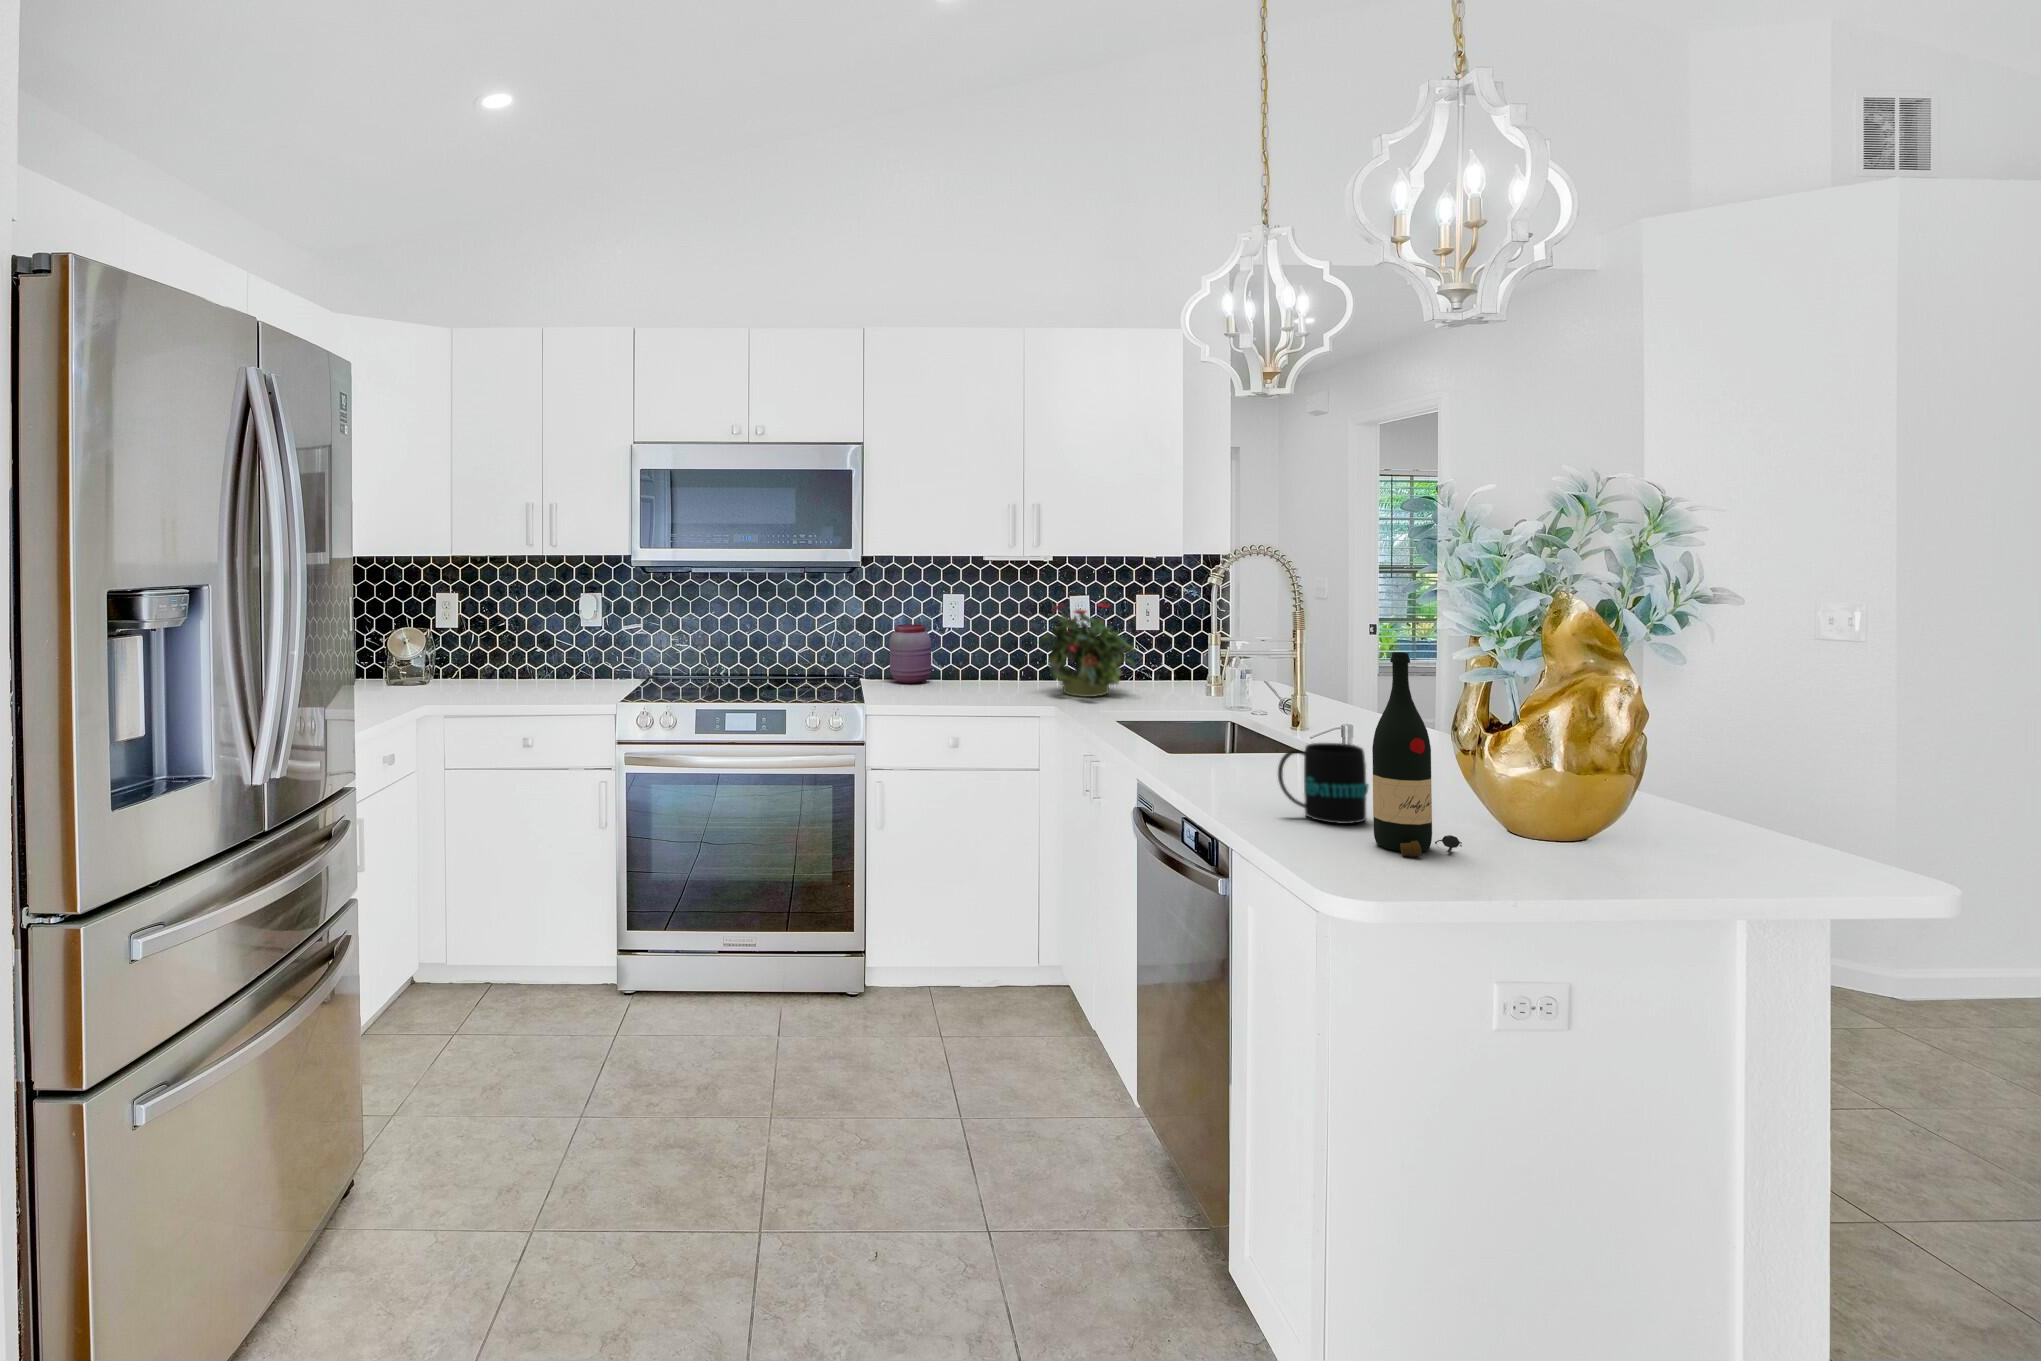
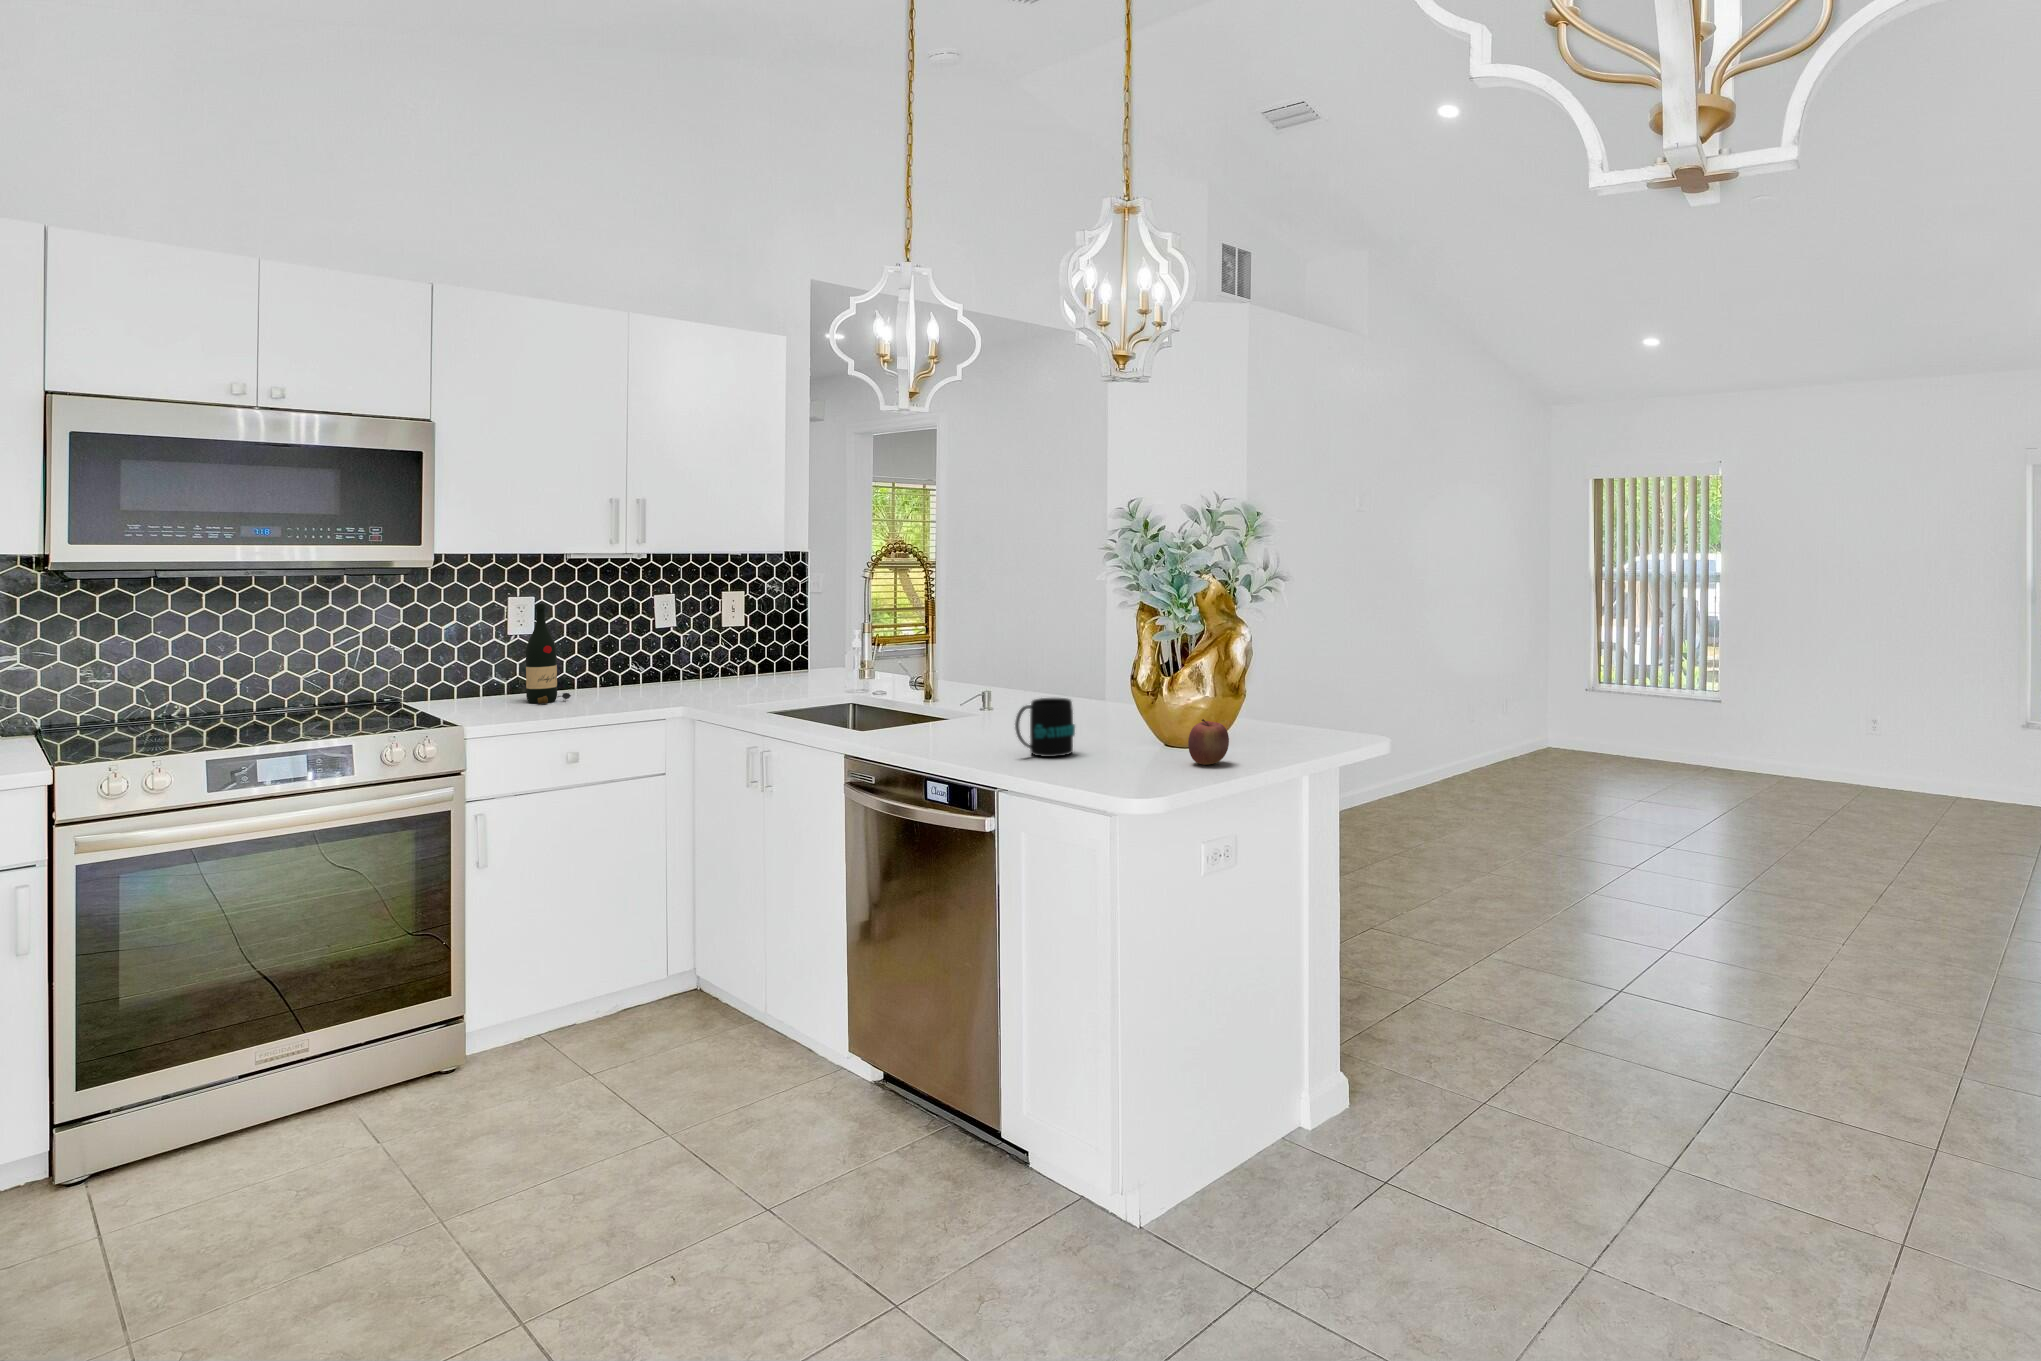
potted plant: present [1039,603,1136,697] -> none [643,598,750,697]
jar: present [889,624,931,683] -> none [440,634,498,703]
wine bottle: present [1372,652,1462,856] -> present [526,604,571,704]
apple: none [1521,806,1598,880] -> present [1188,719,1229,765]

